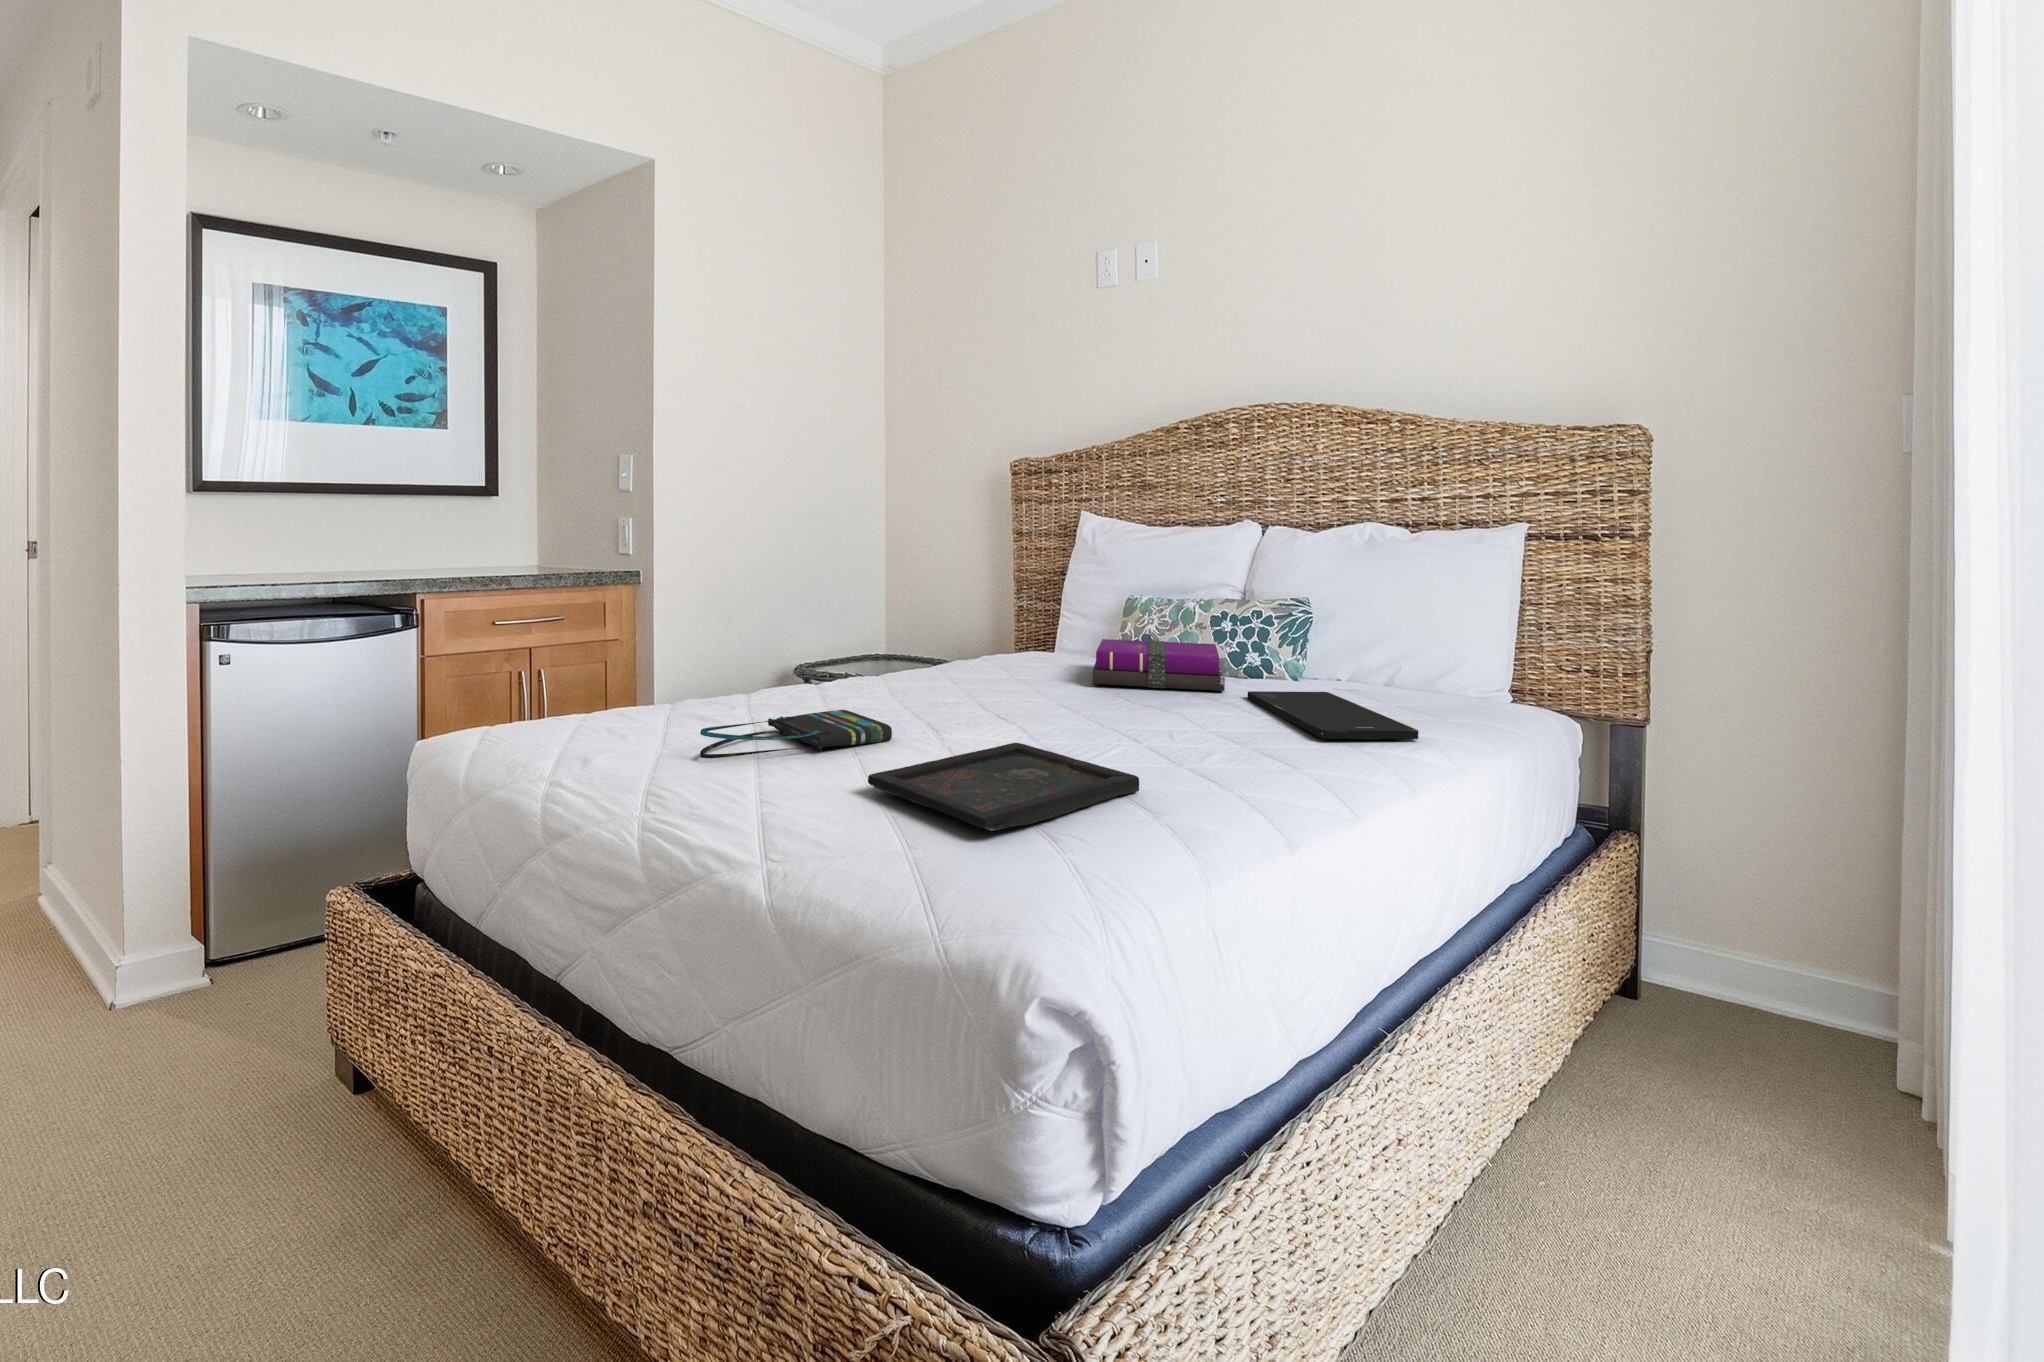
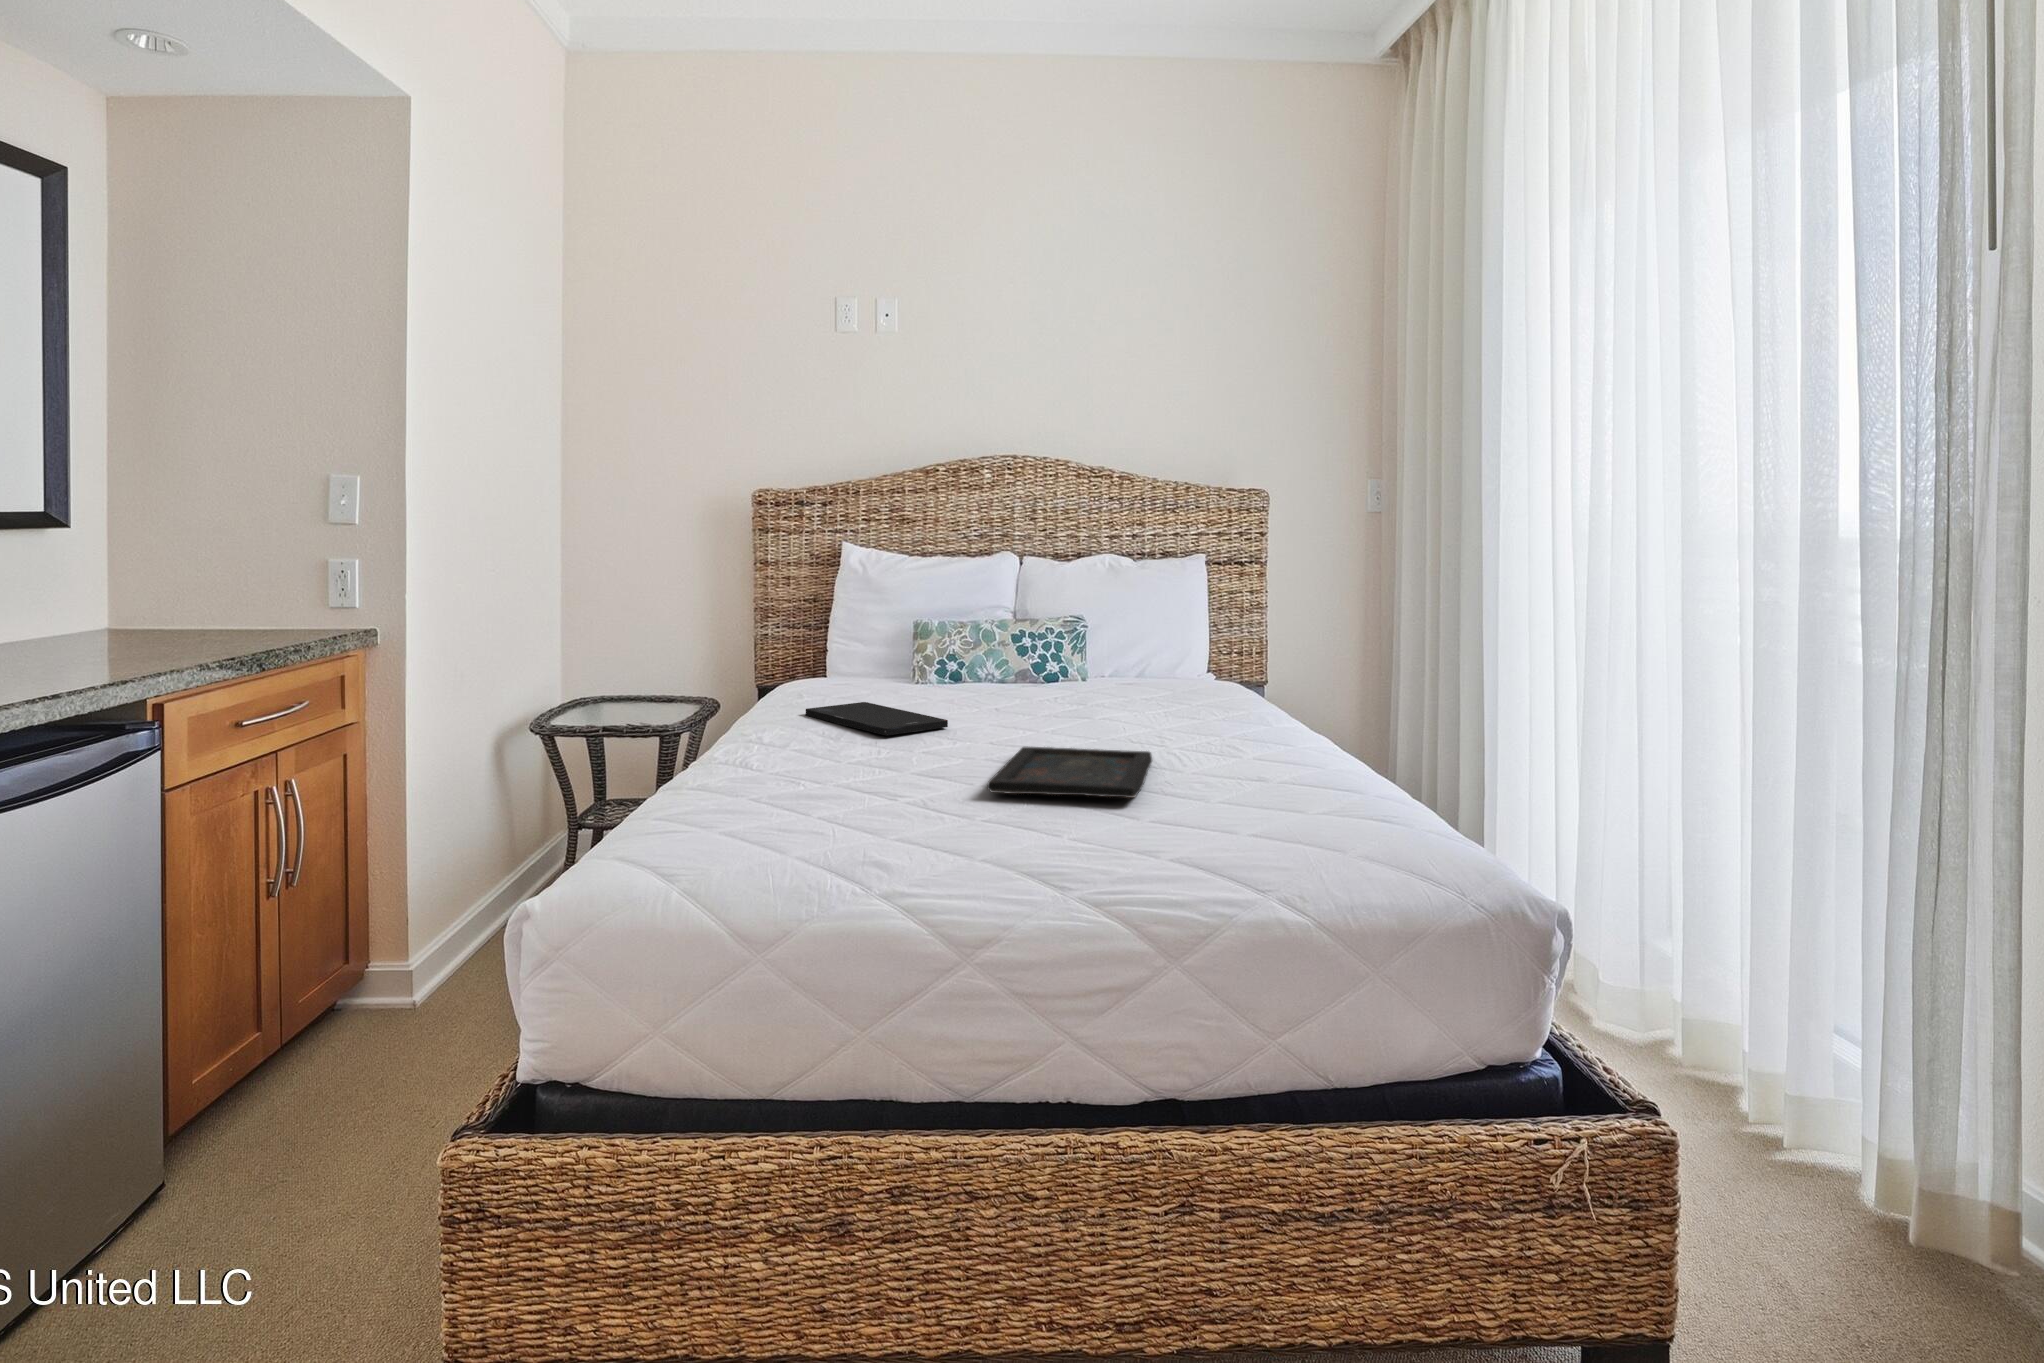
notebook: present [1093,639,1225,691] -> none [934,658,1066,701]
smartphone: present [1248,691,1418,739] -> present [806,702,948,735]
tote bag: present [700,710,892,758] -> none [776,746,908,803]

